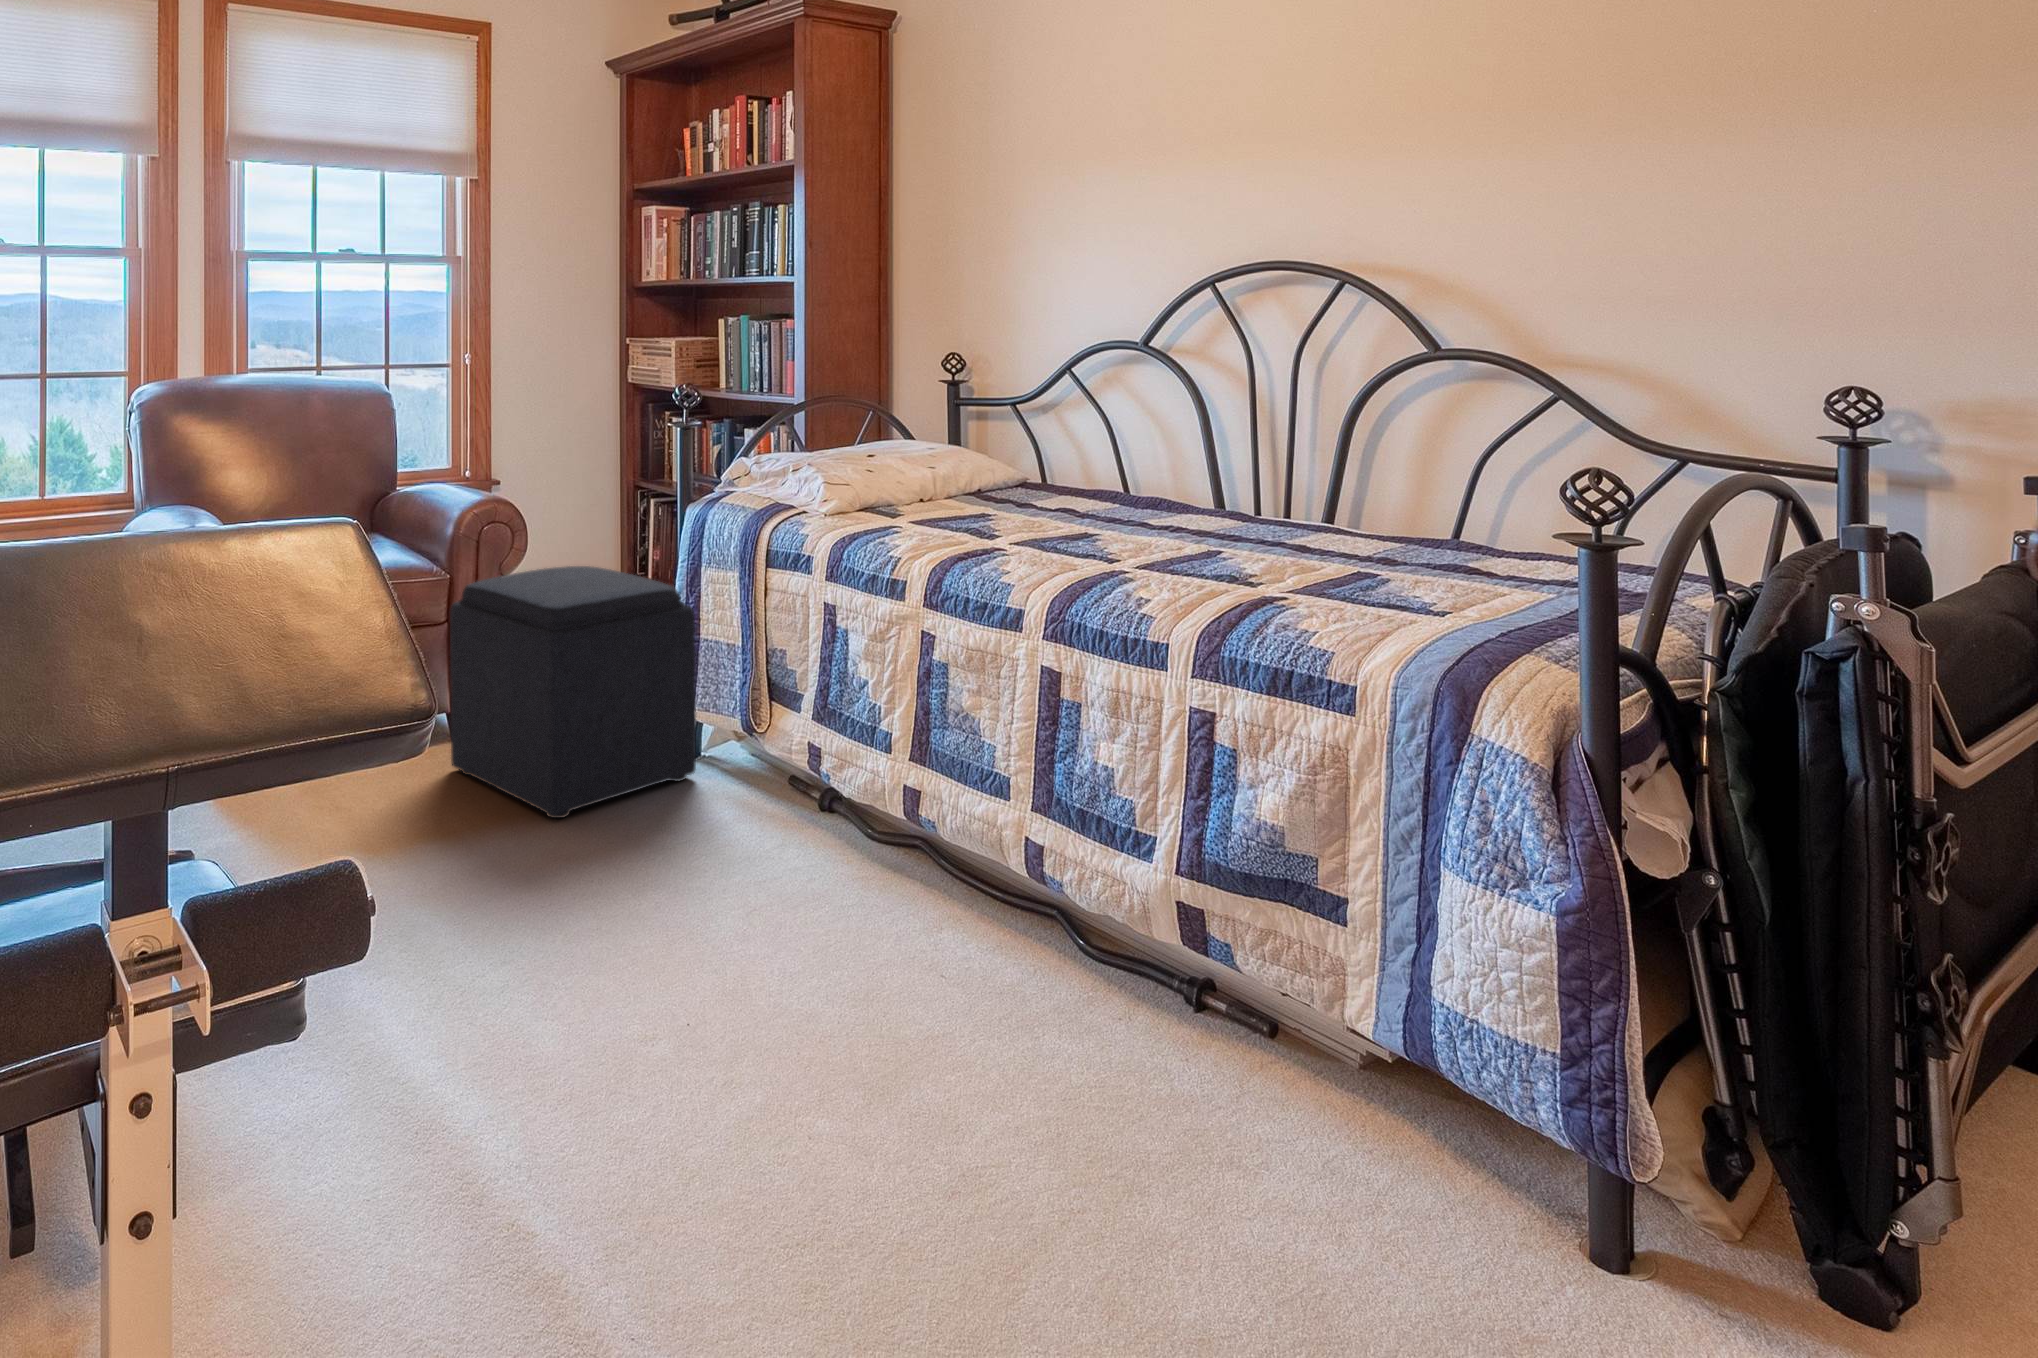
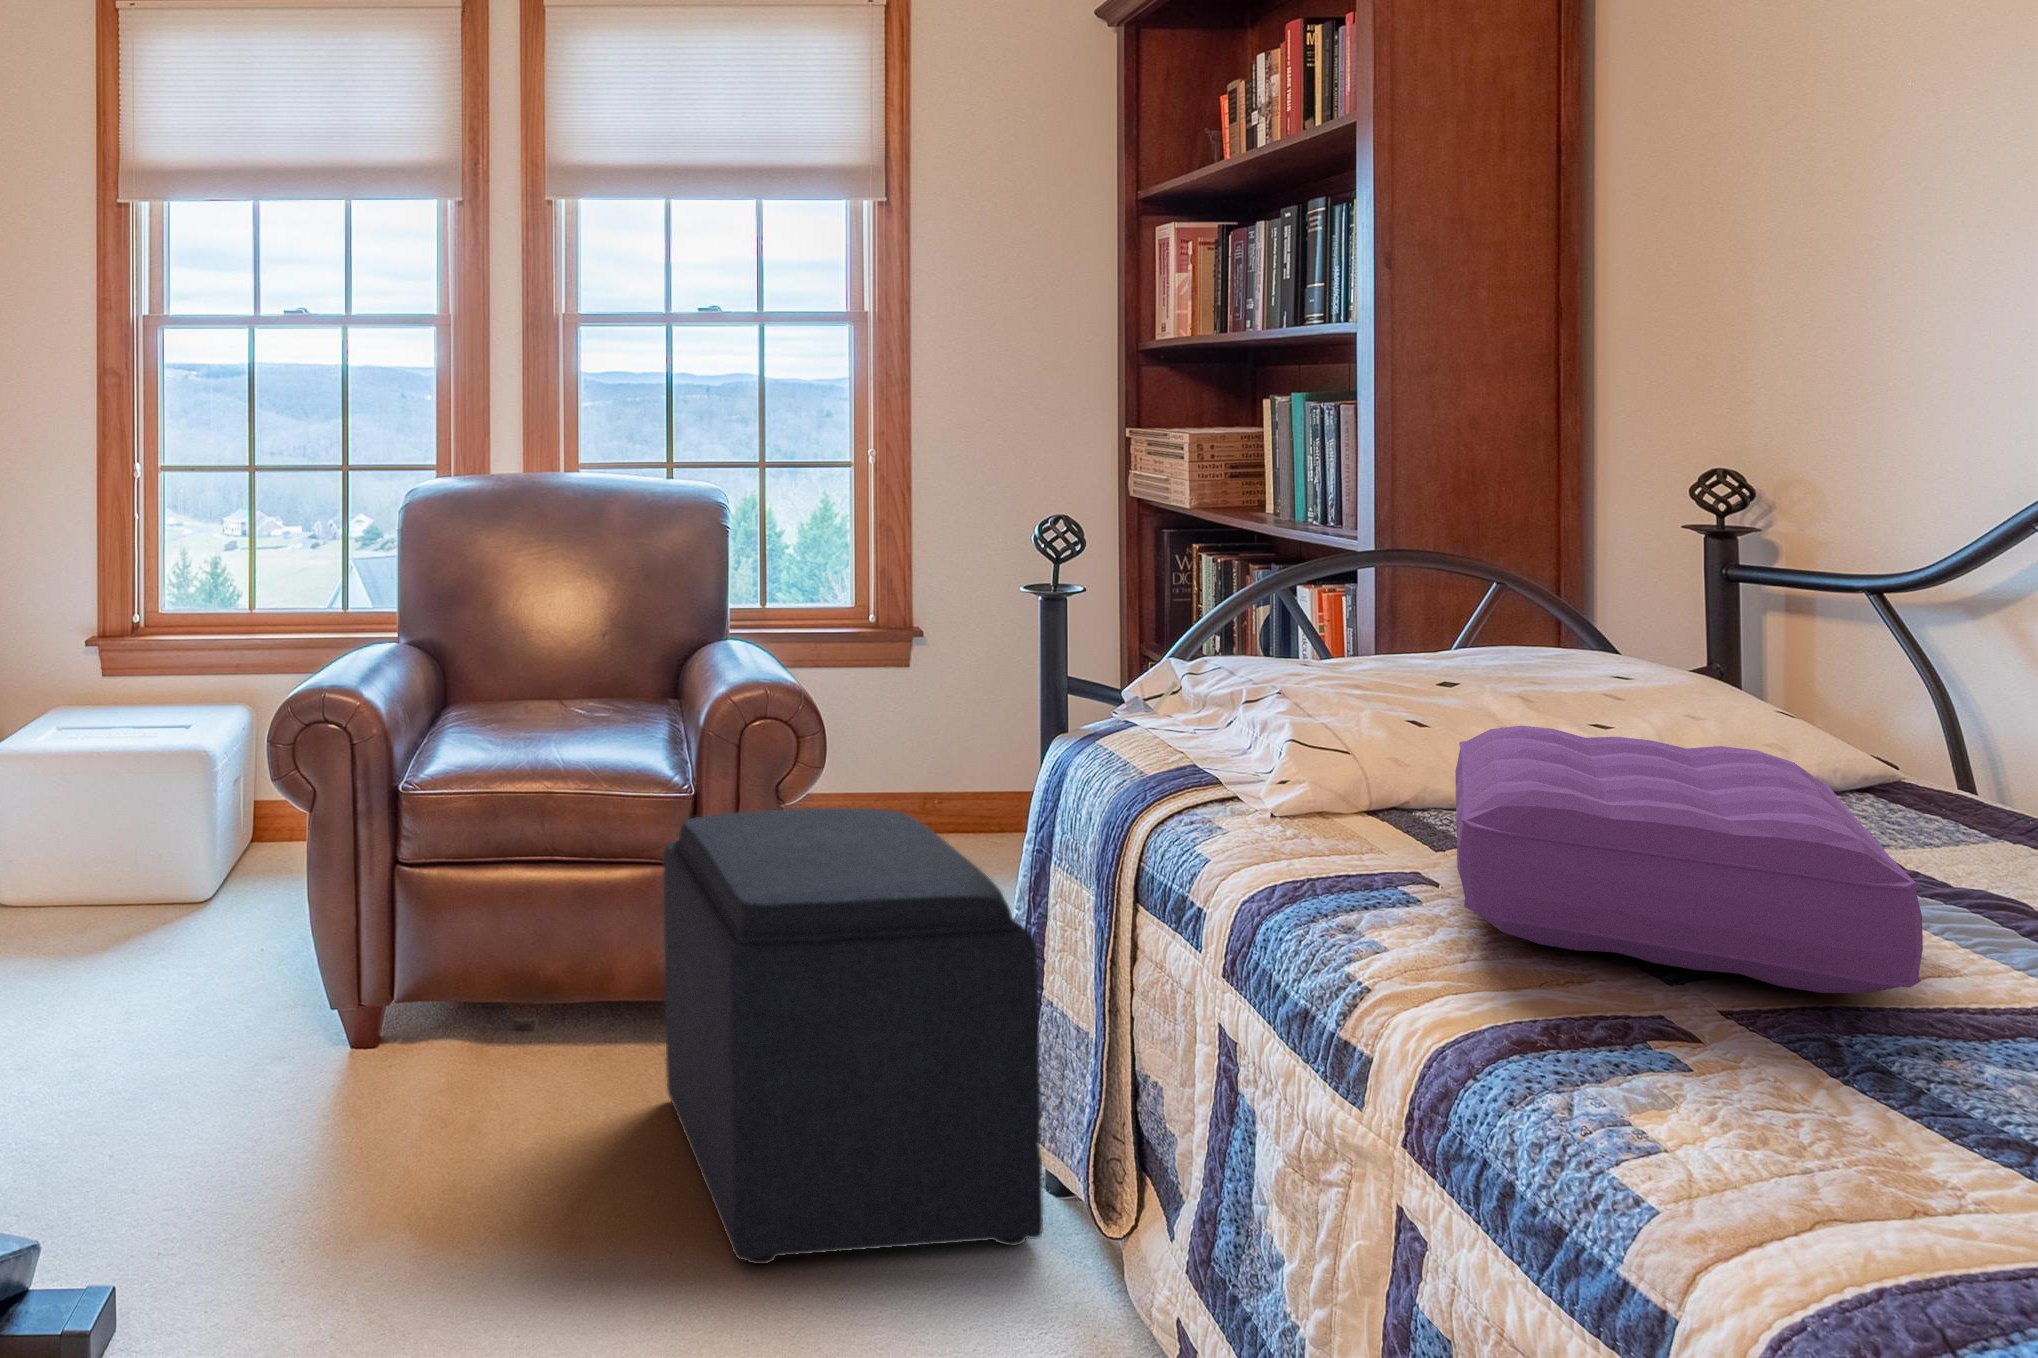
pillow: none [897,455,1073,535] -> present [1455,725,1923,993]

